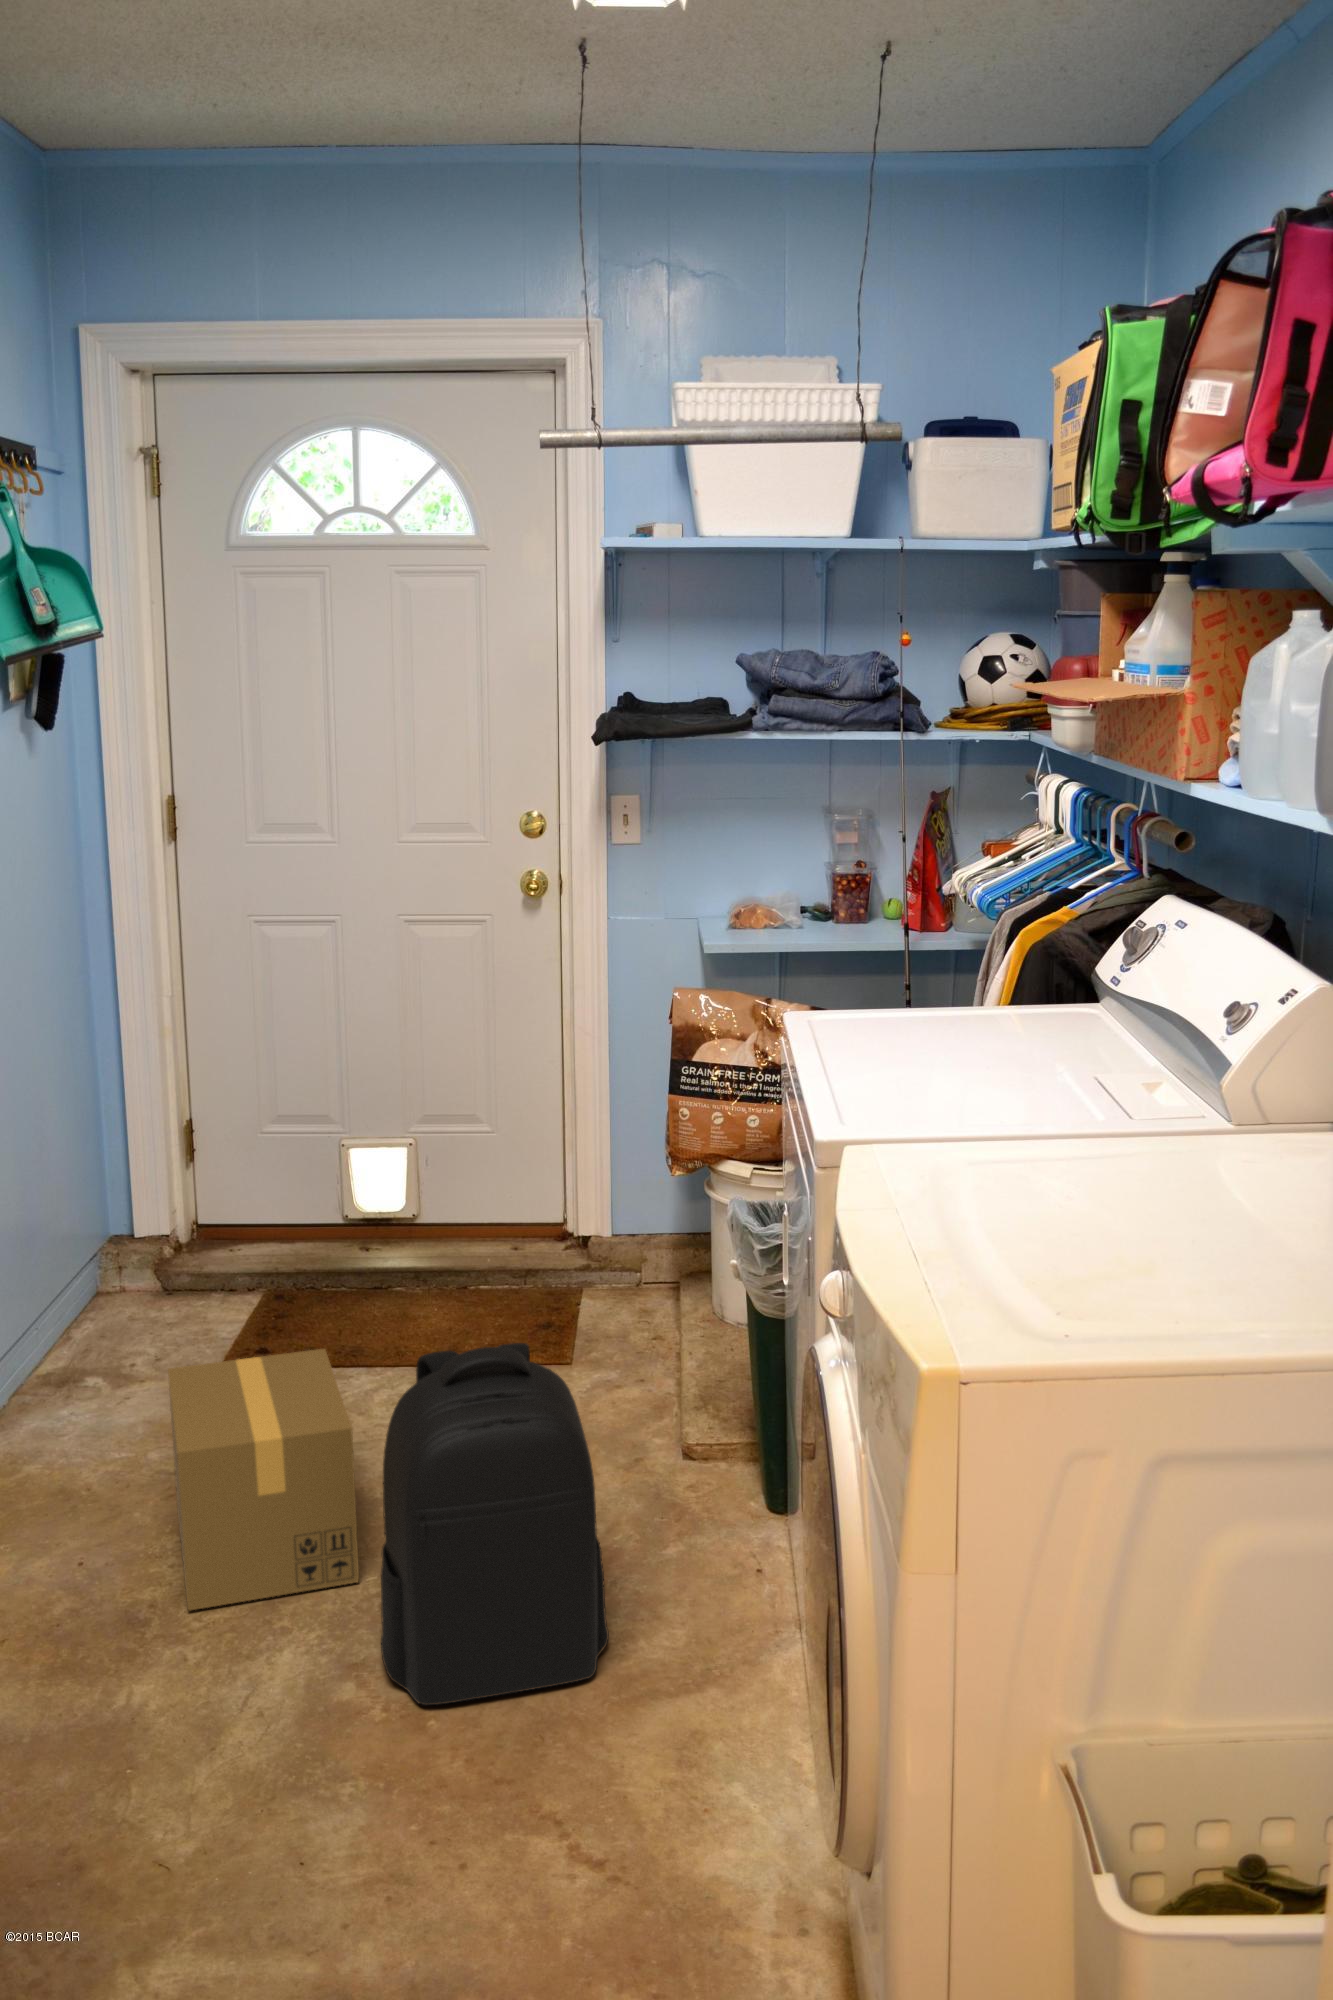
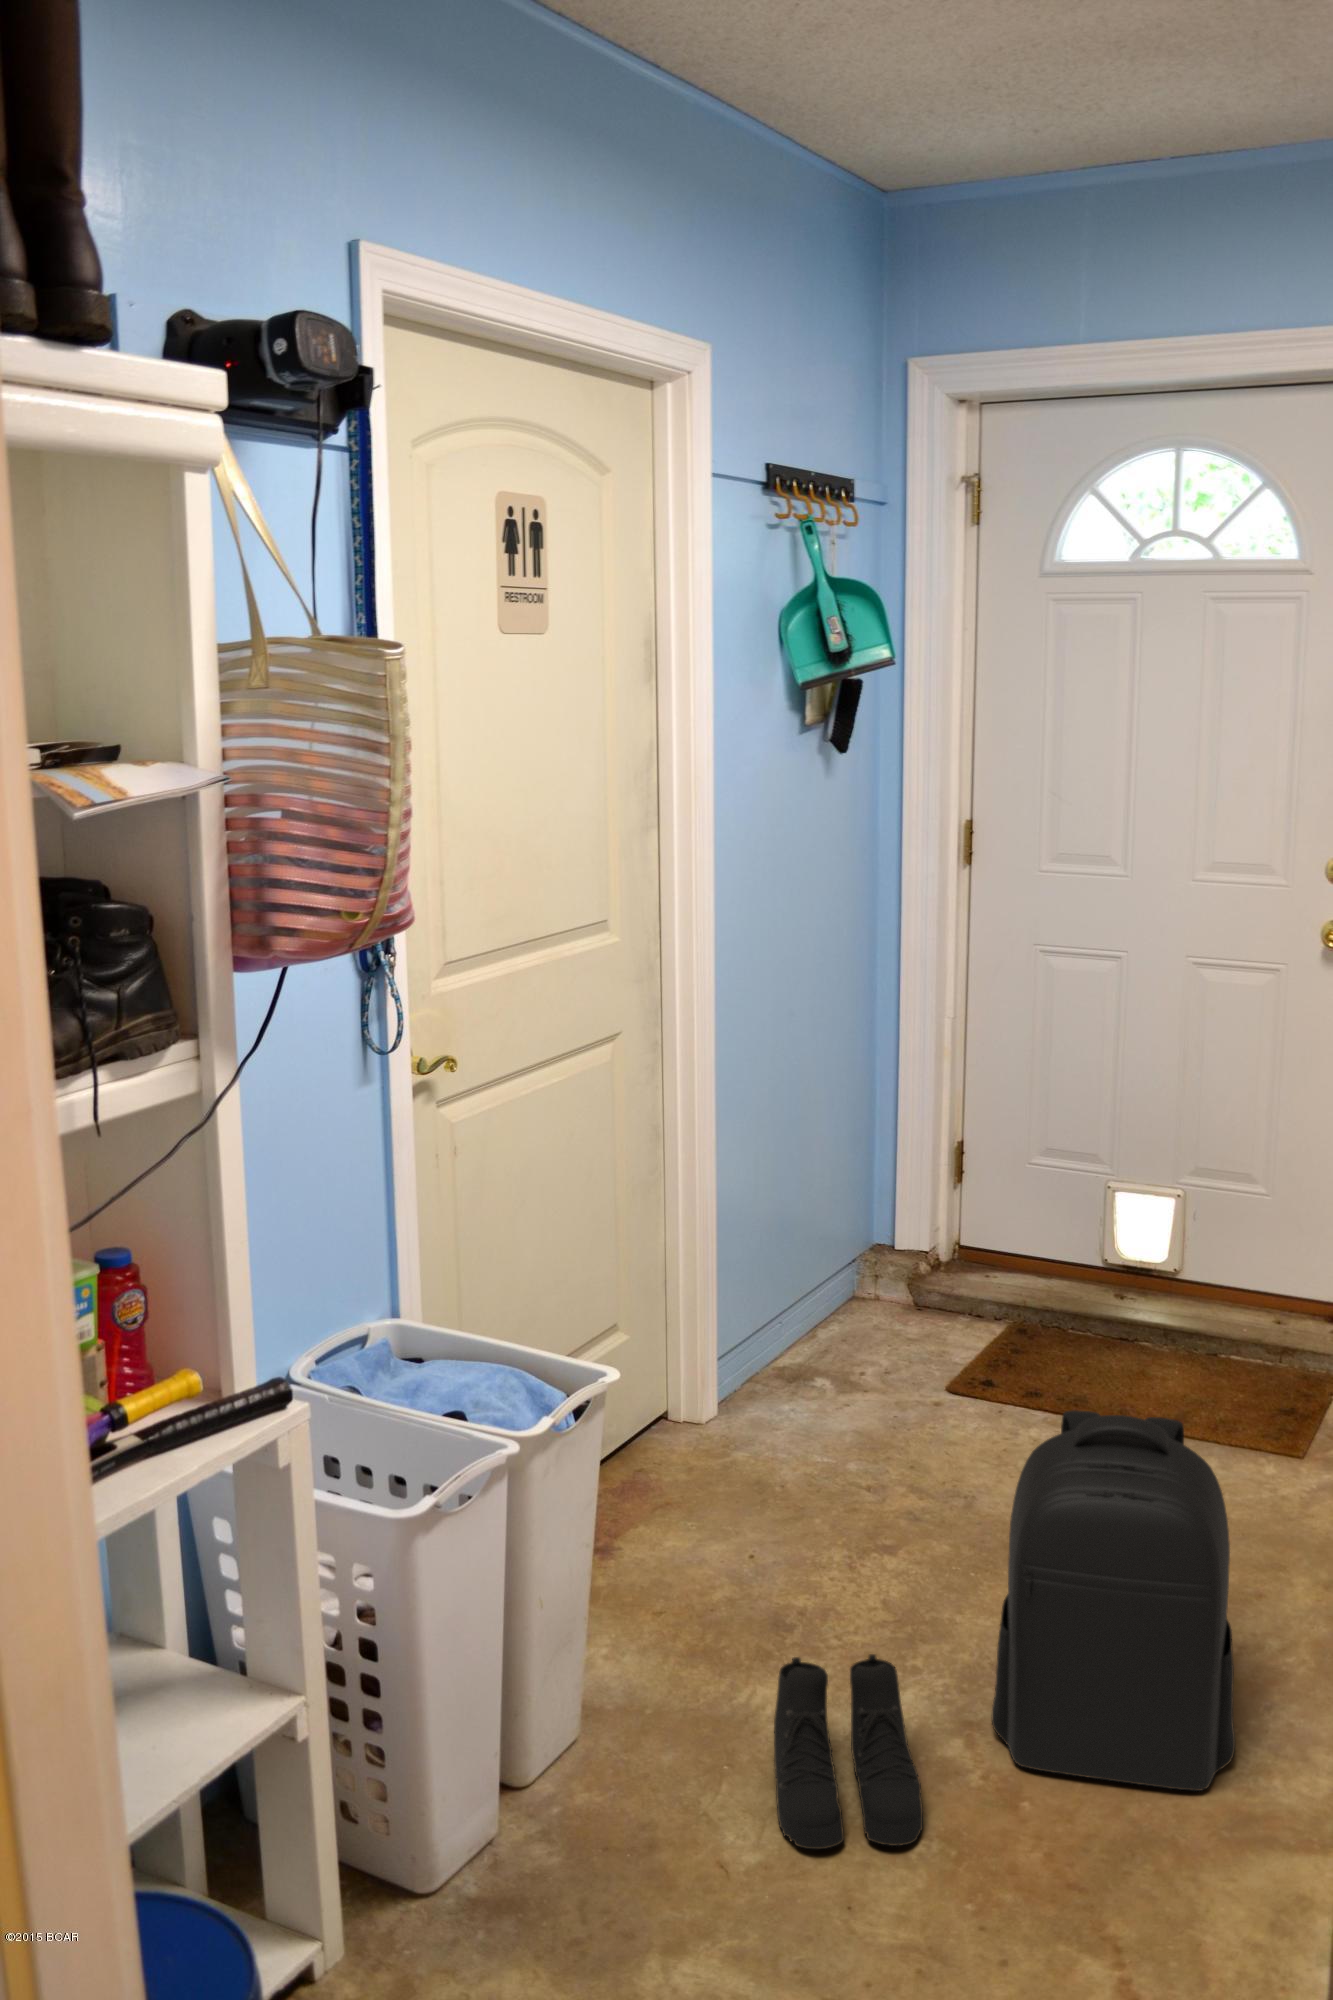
cardboard box: present [168,1349,359,1610] -> none [833,1378,1011,1629]
boots: none [180,1637,354,1853] -> present [774,1654,923,1849]

